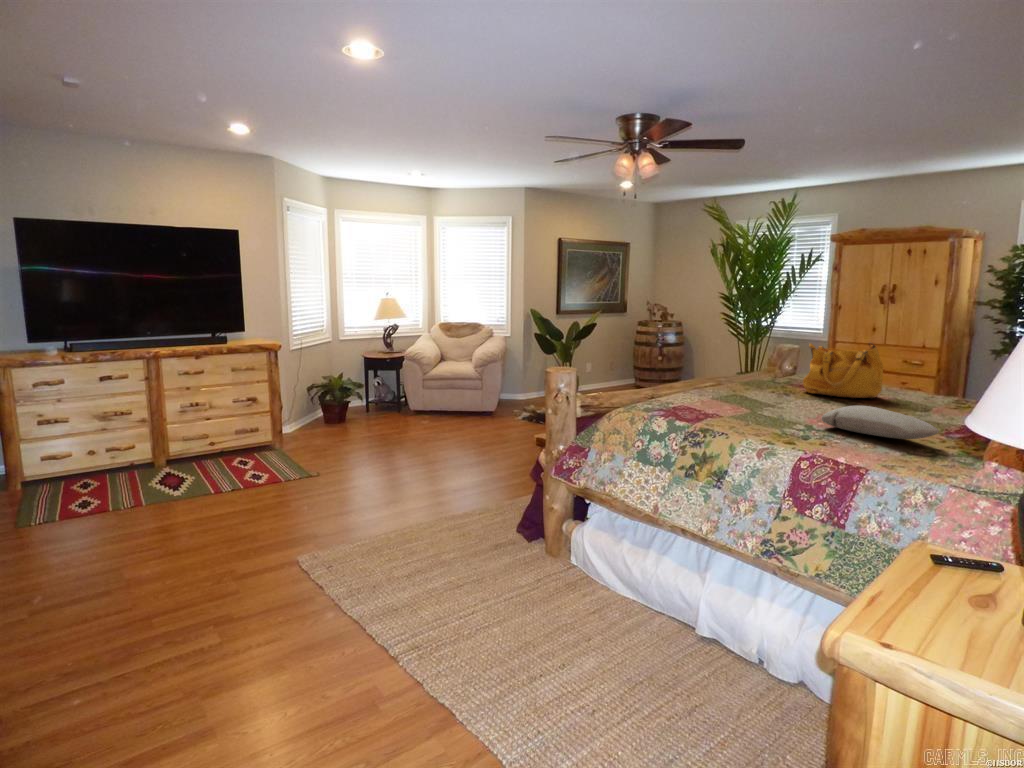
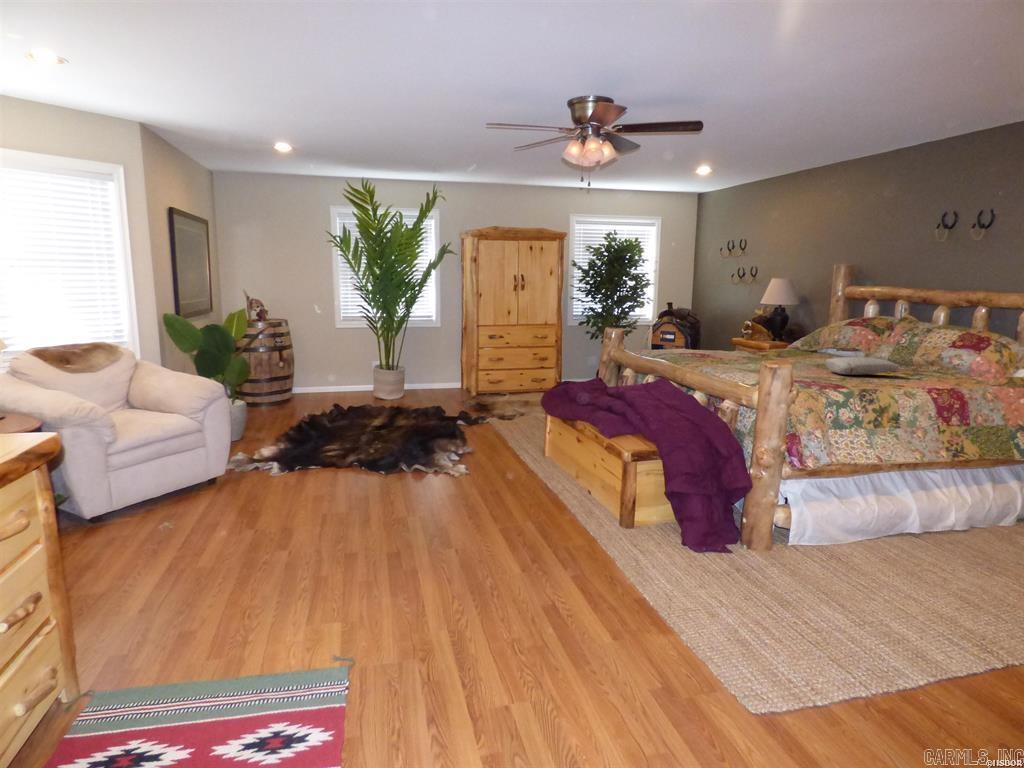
handbag: present [803,343,883,398] -> none [694,318,747,361]

